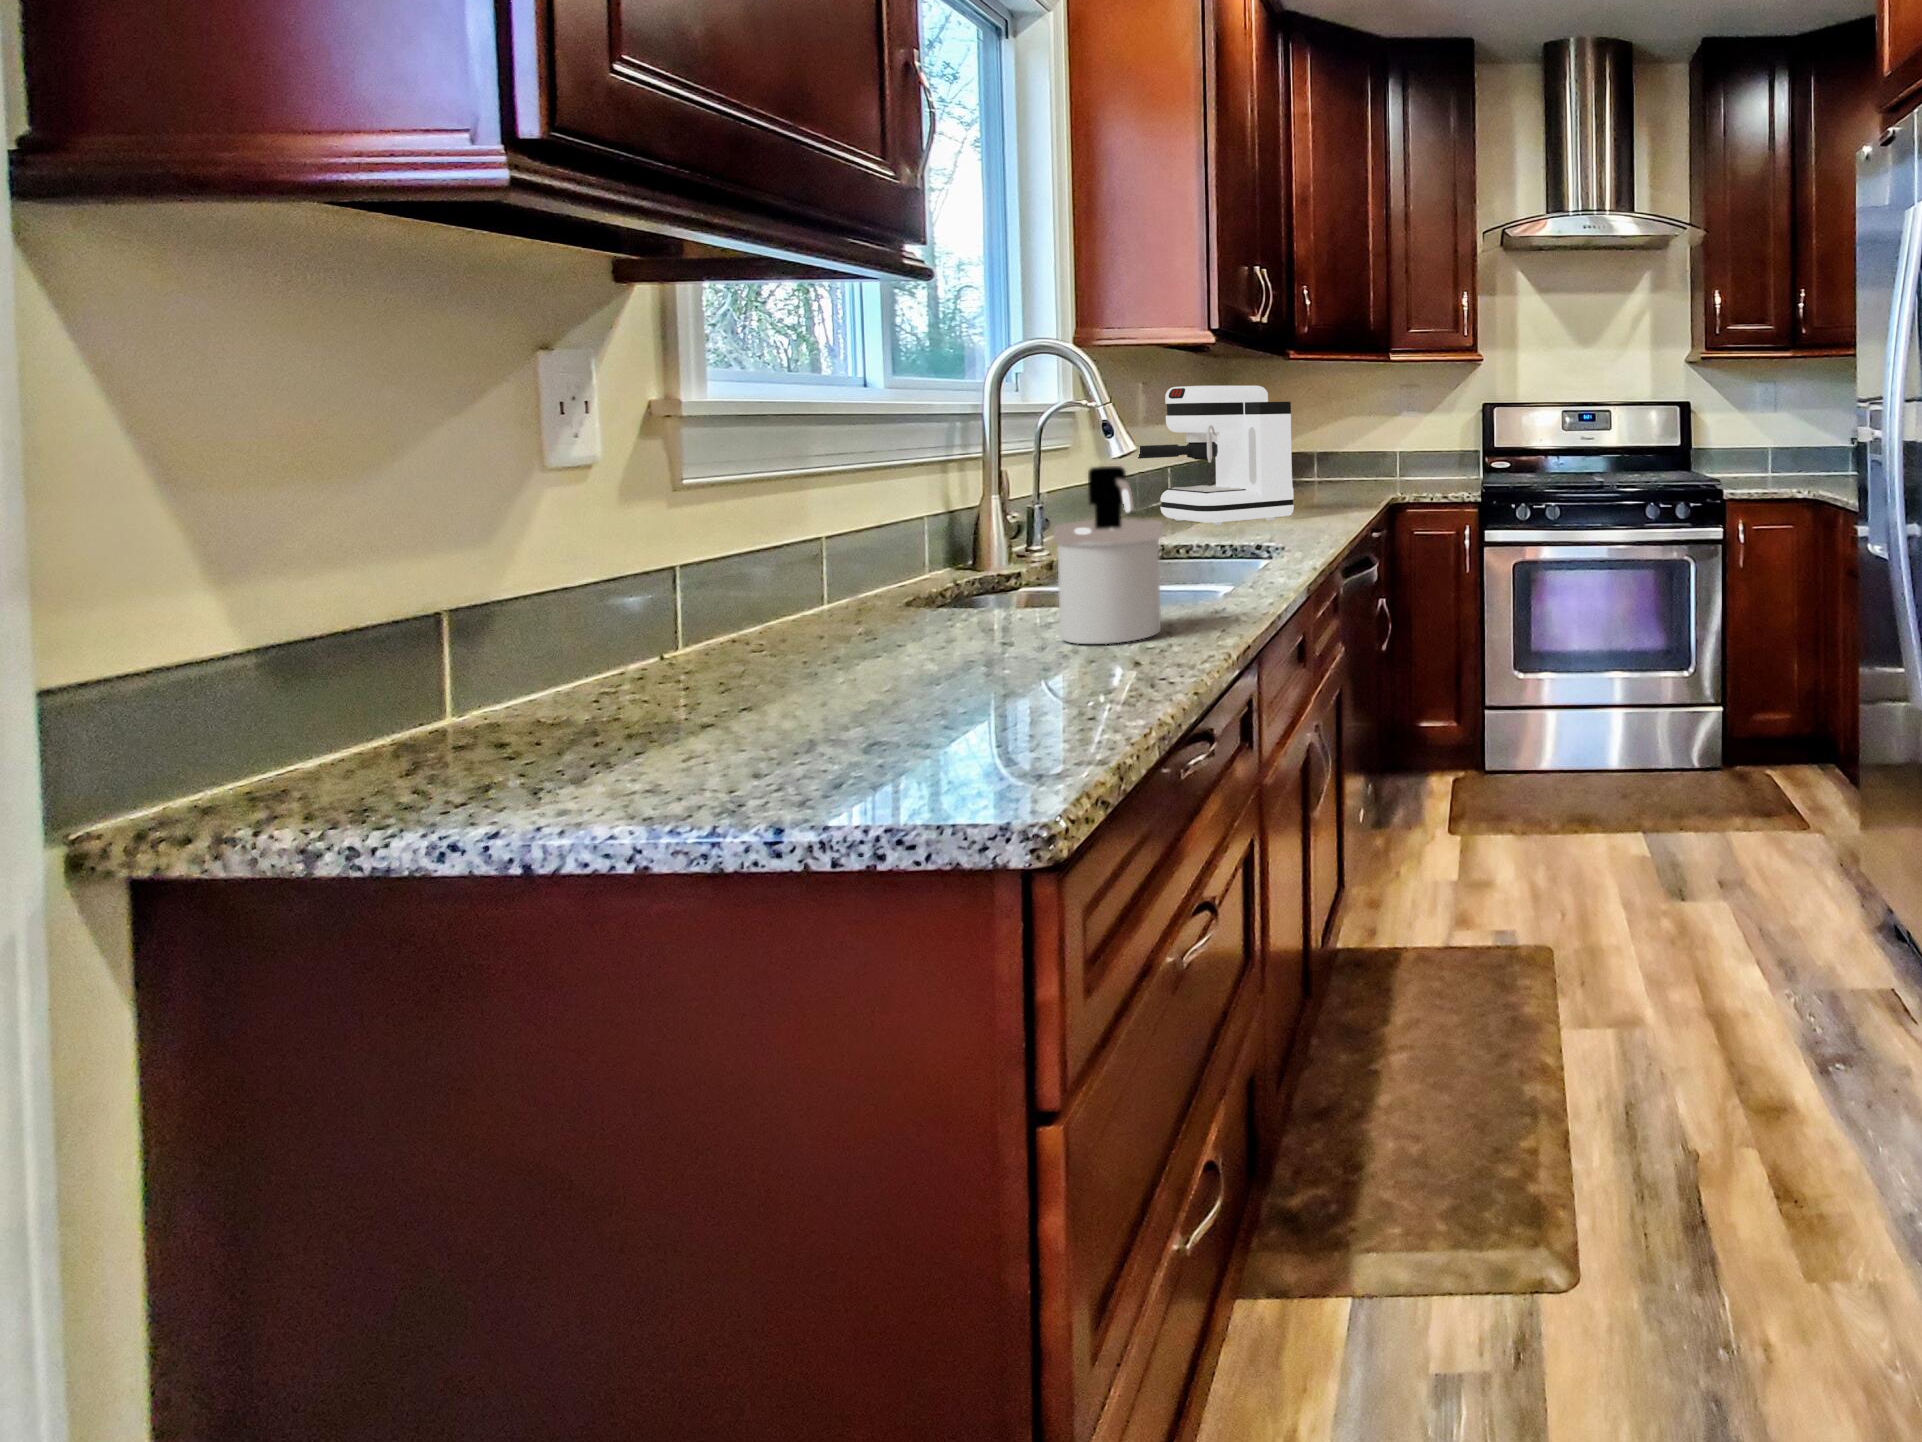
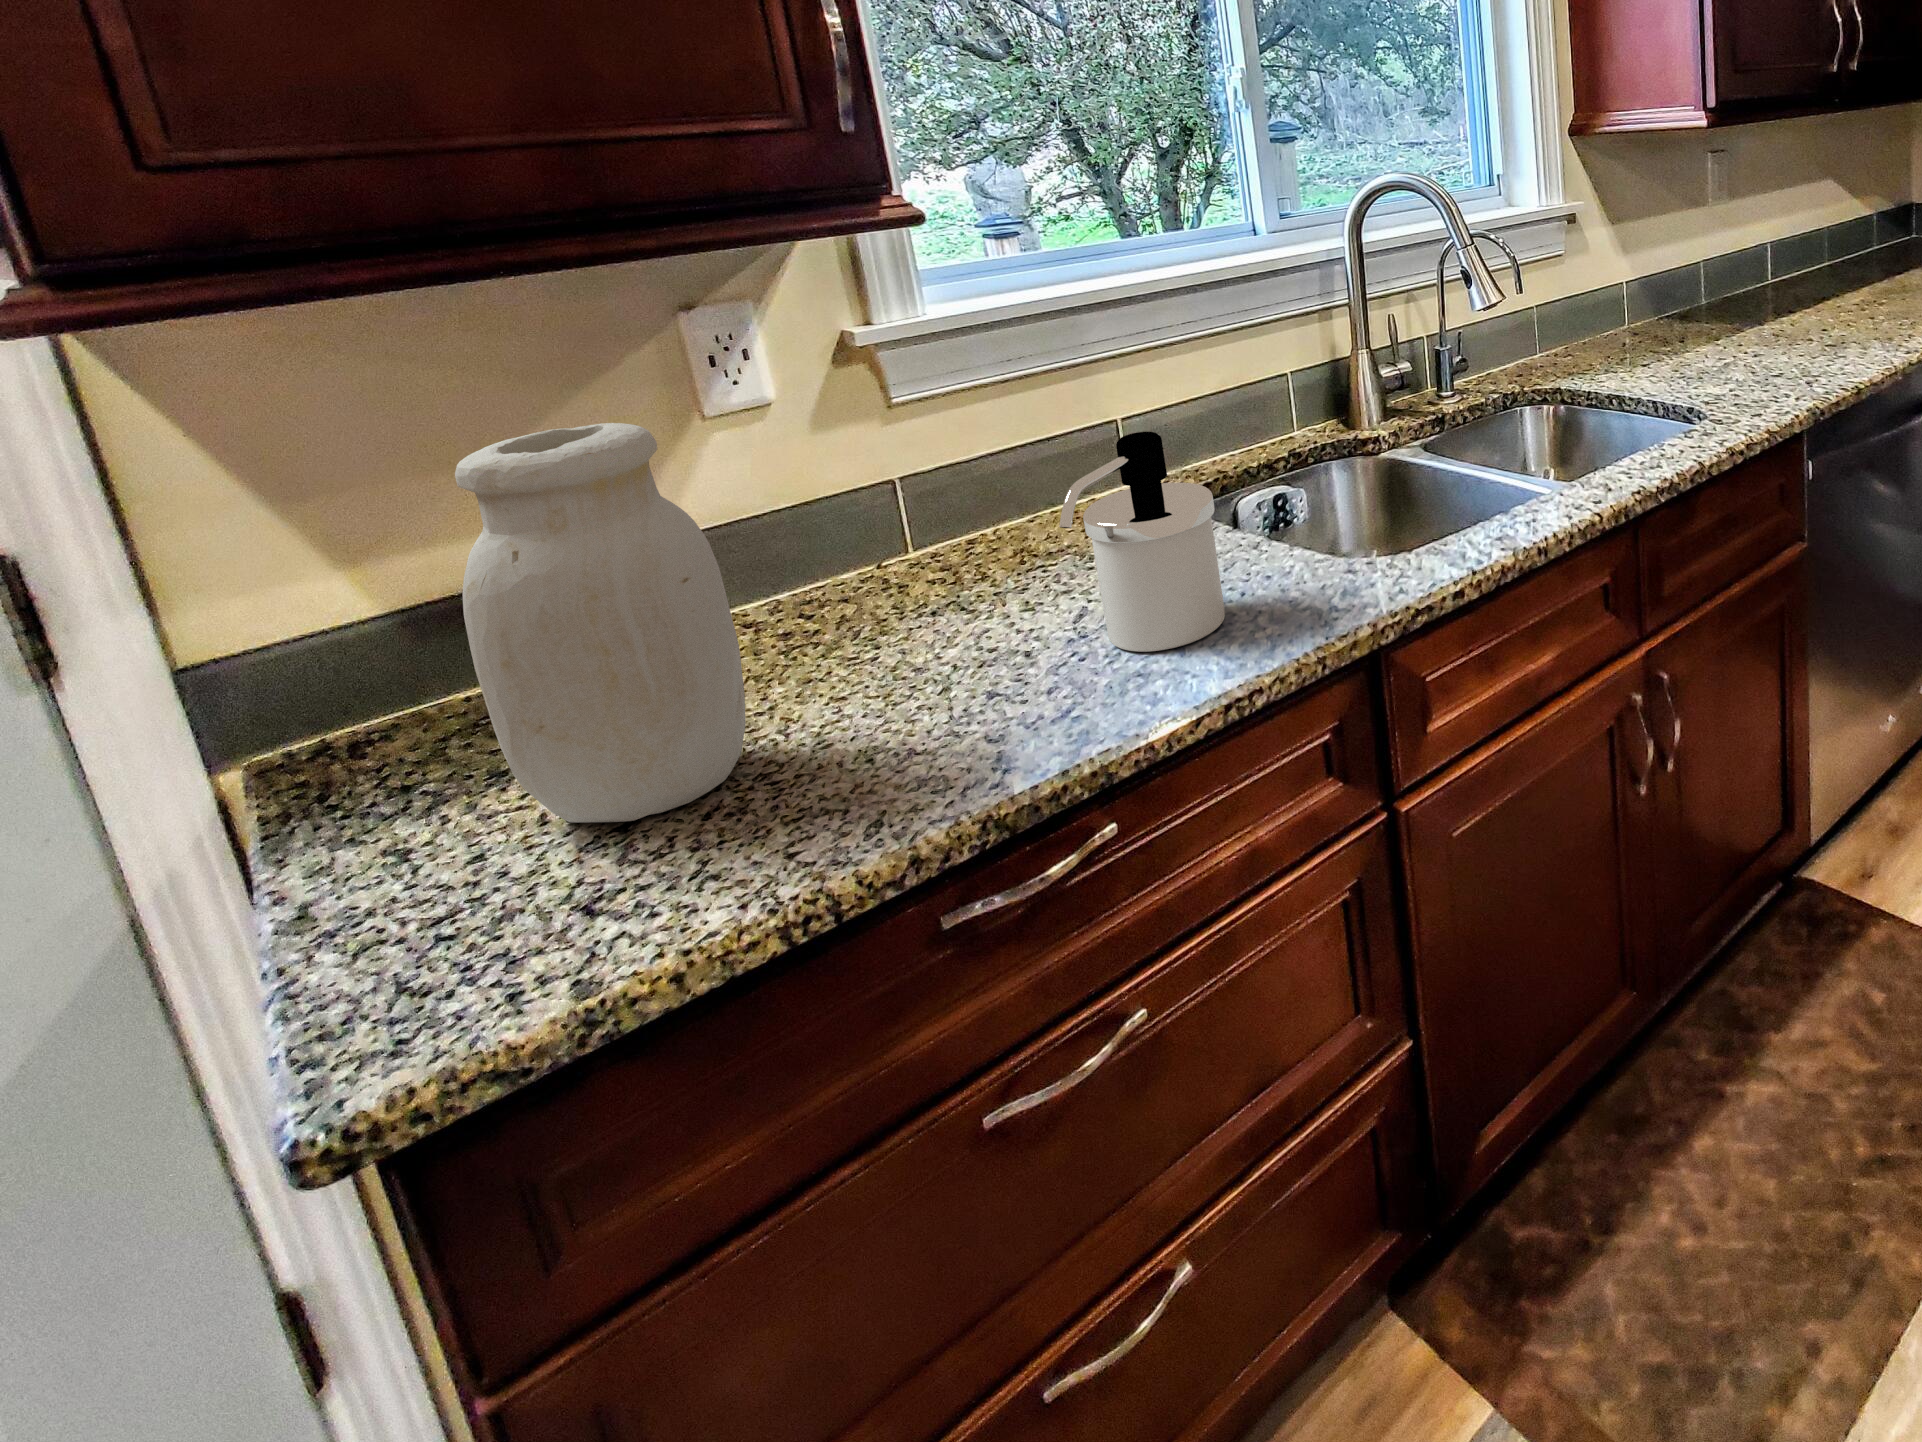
jar: none [724,375,944,752] -> present [455,423,746,822]
coffee maker: present [1138,386,1294,526] -> none [1647,165,1830,349]

